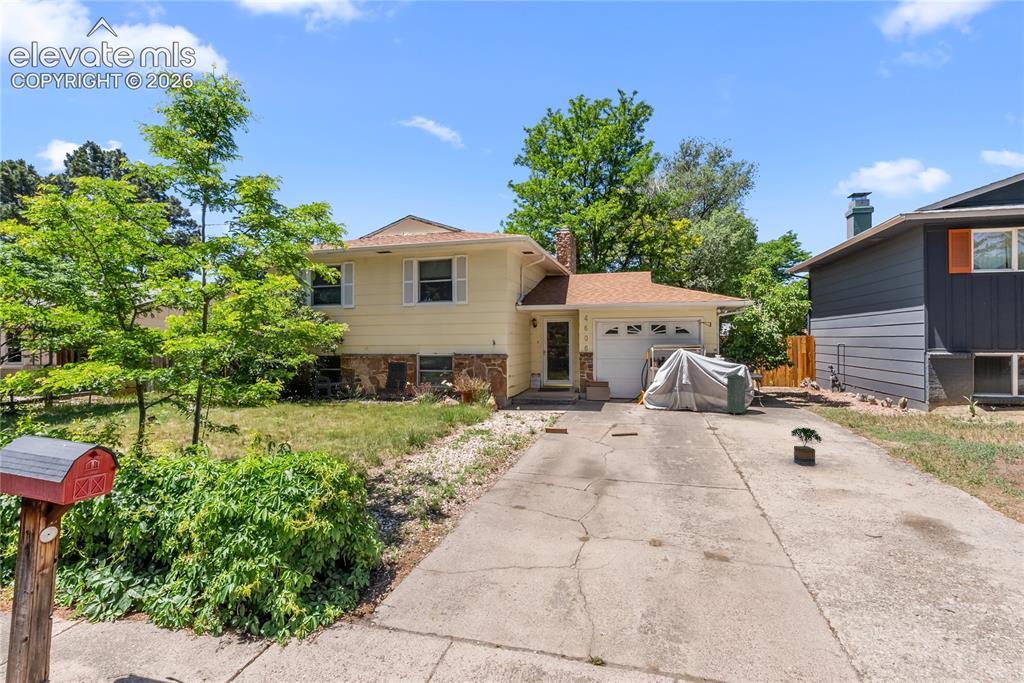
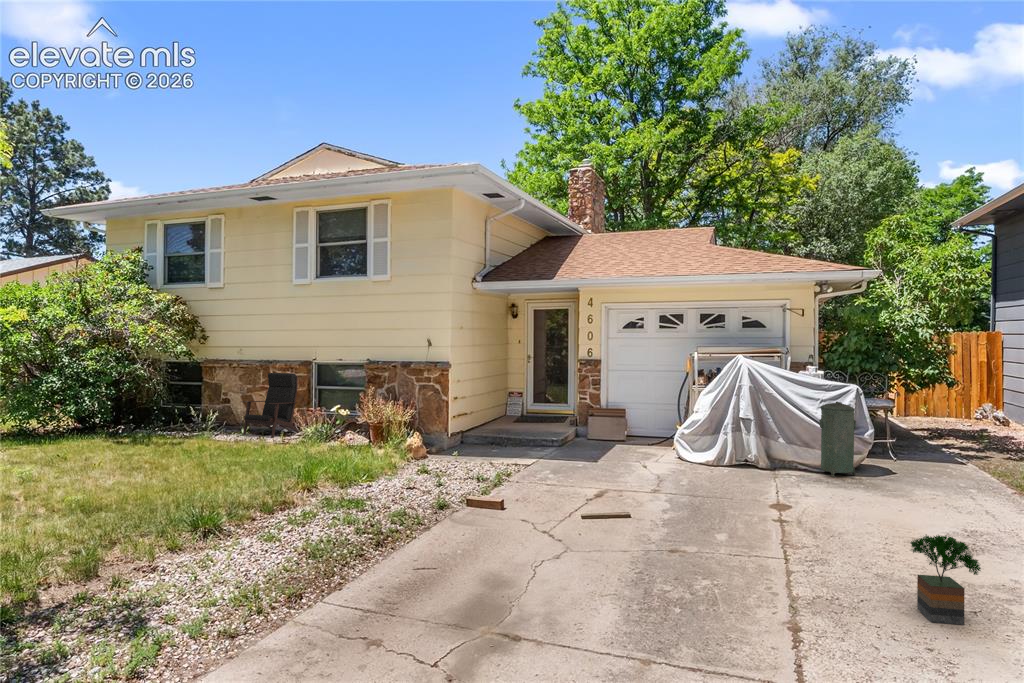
bench: present [315,374,354,401] -> none [157,391,223,435]

